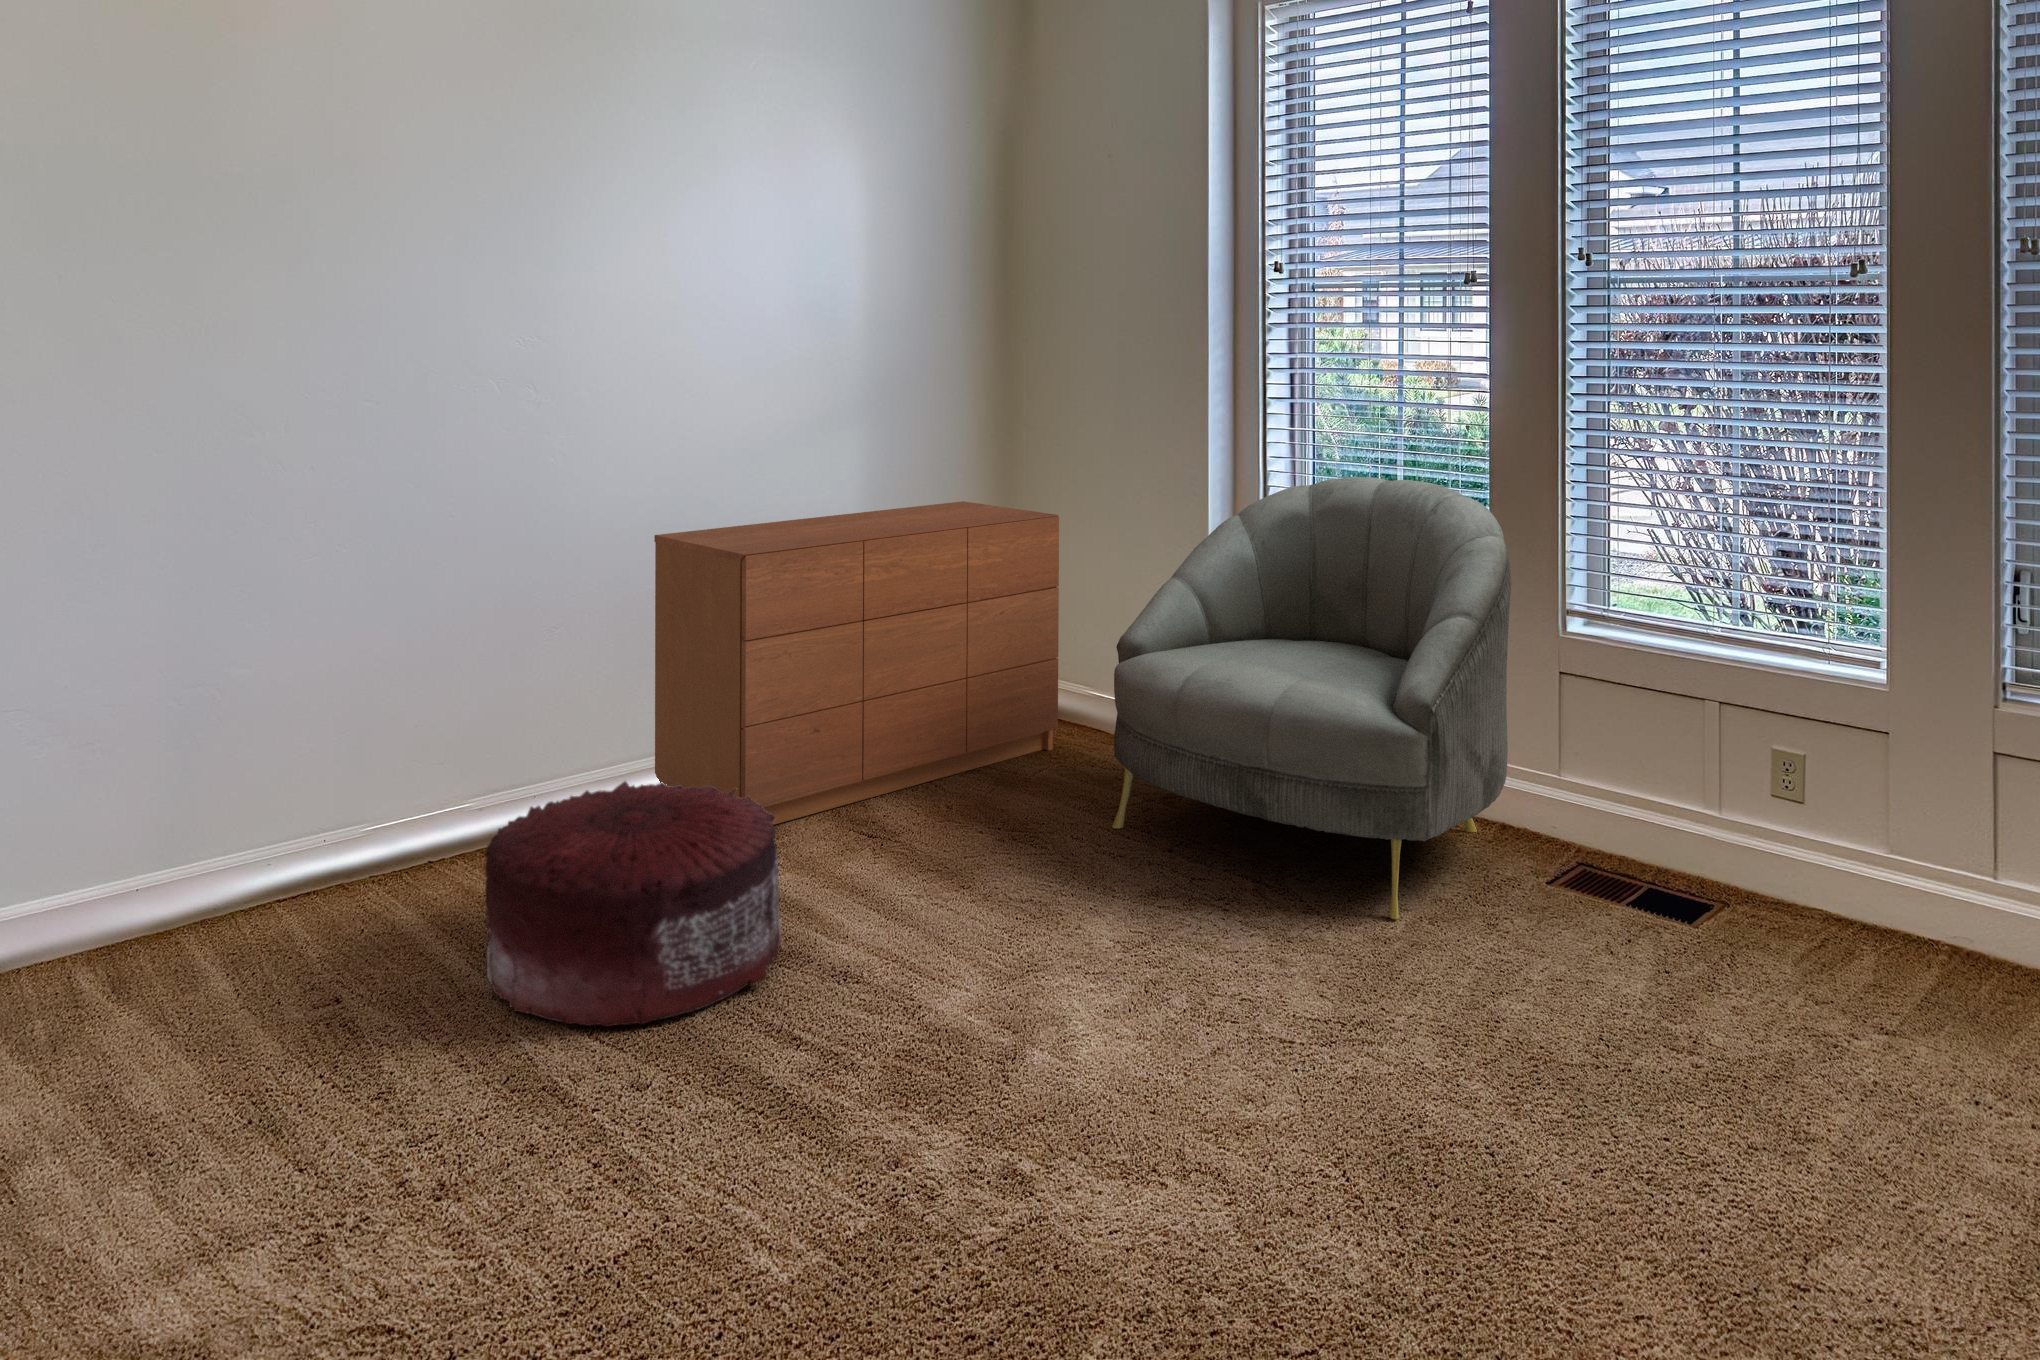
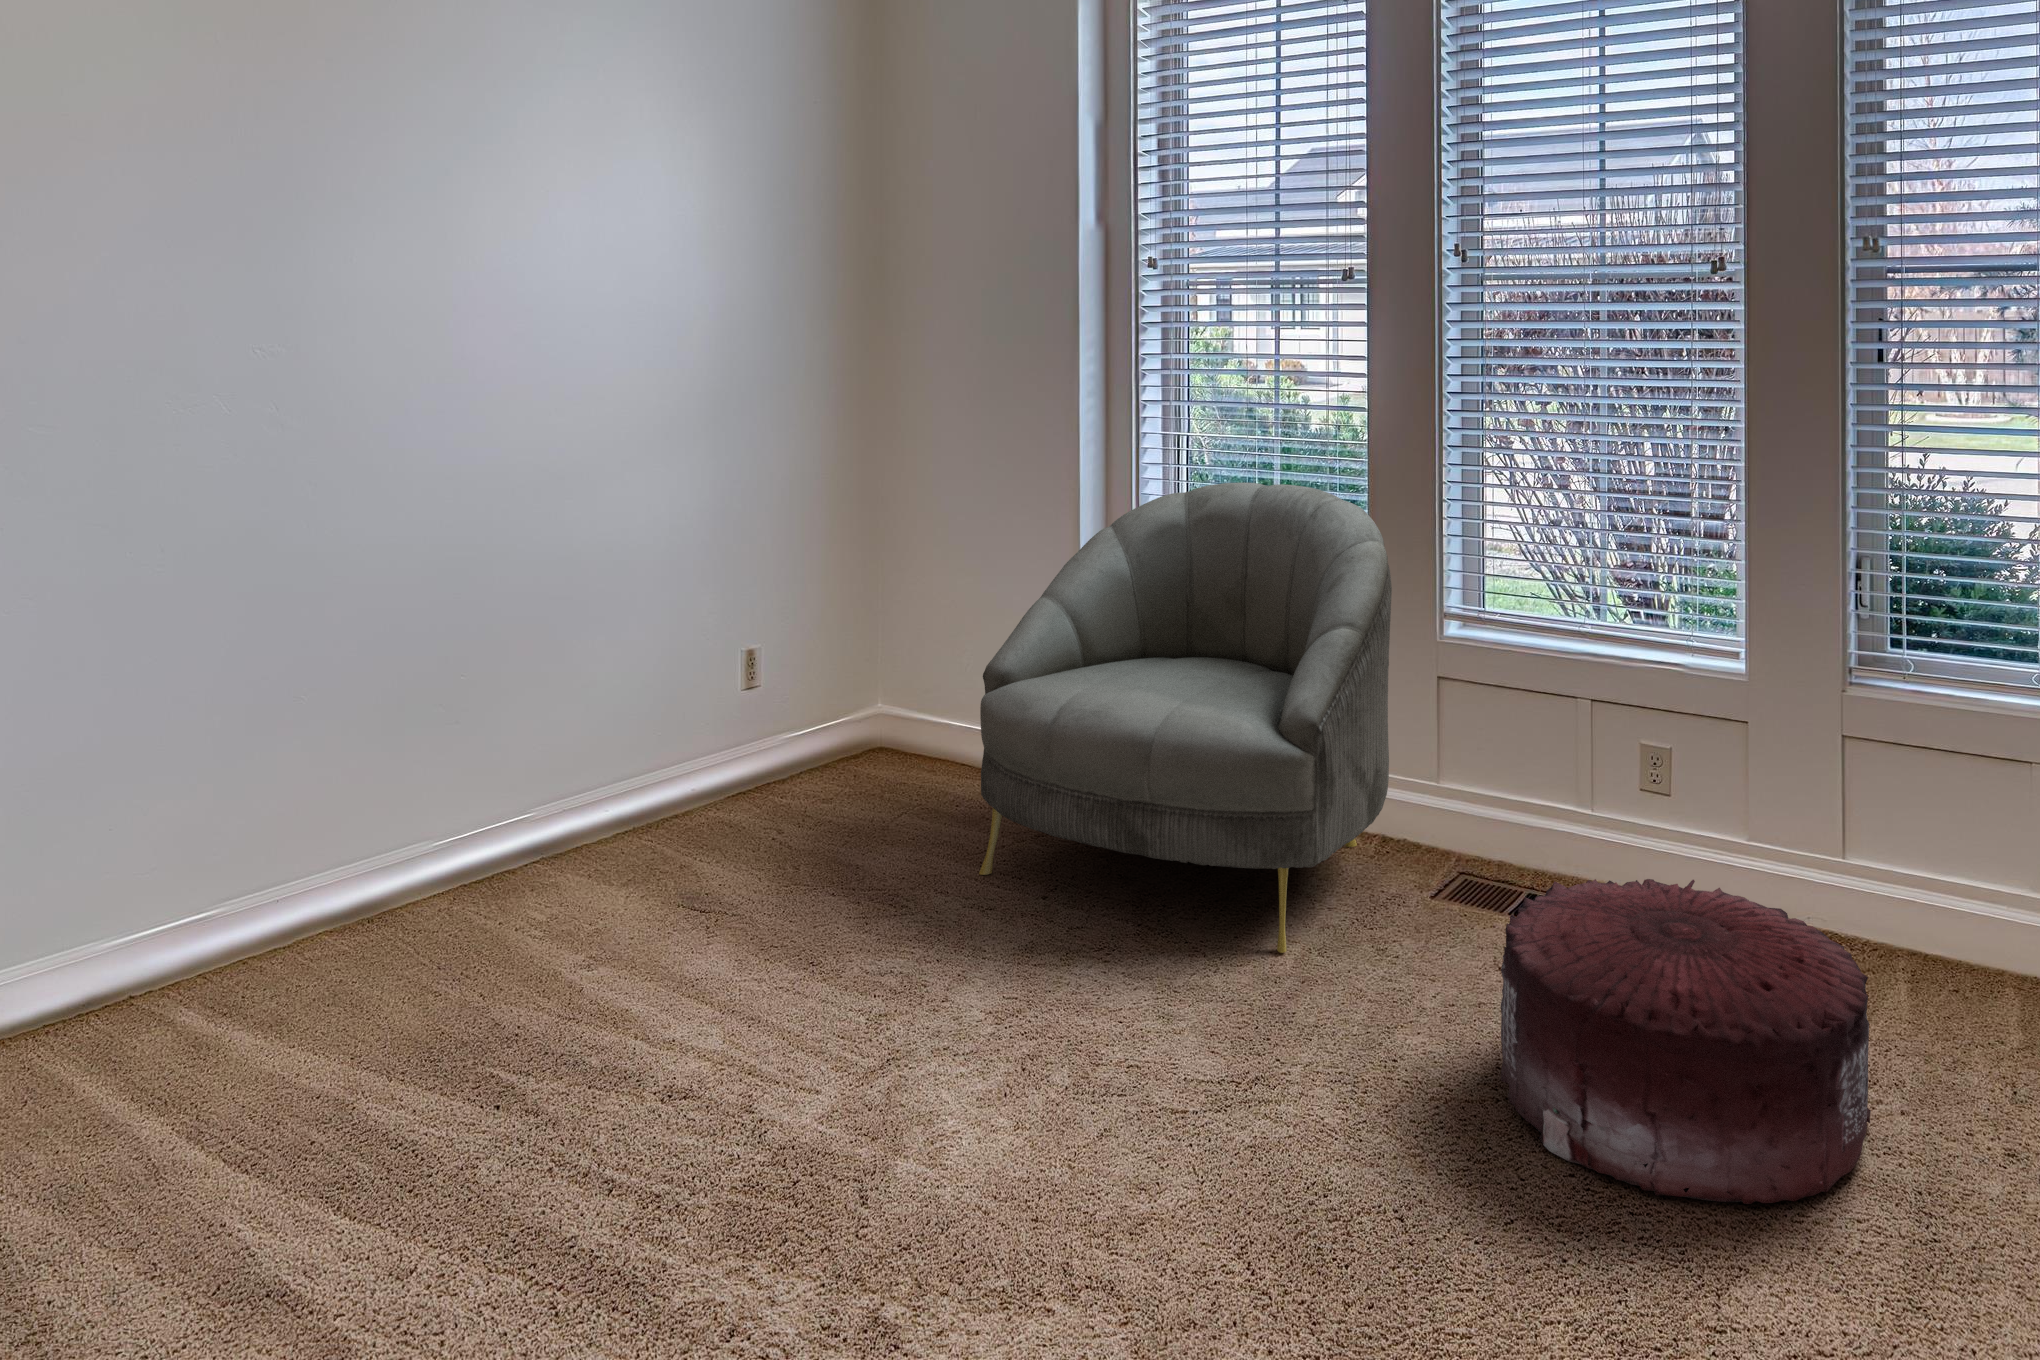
dresser: present [654,501,1059,825] -> none [435,520,917,925]
pouf: present [485,781,782,1027] -> present [1501,879,1871,1204]

